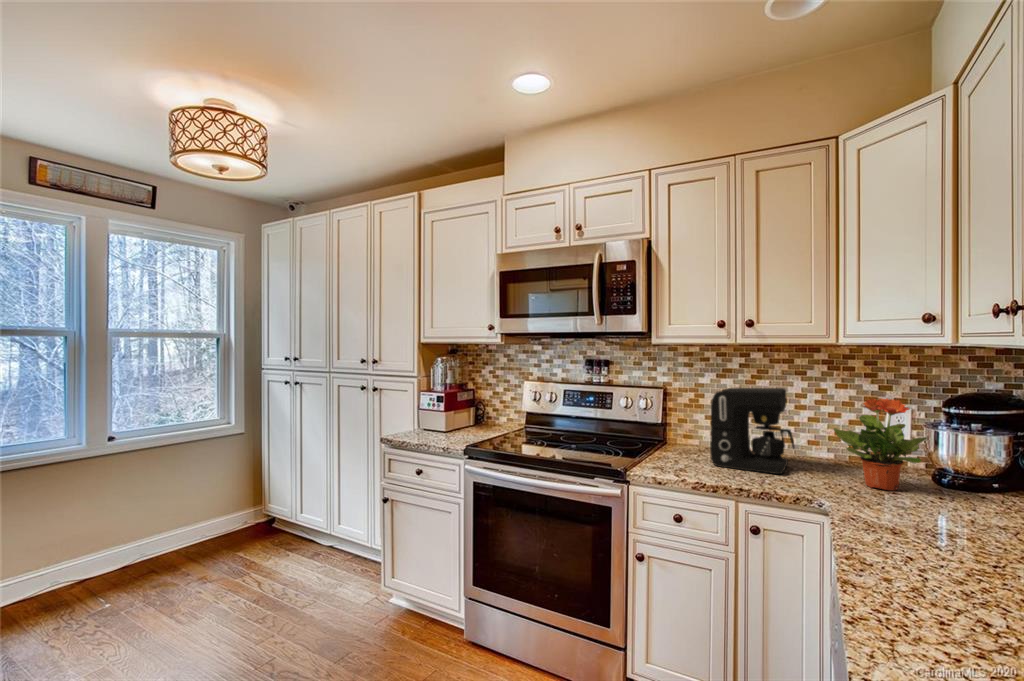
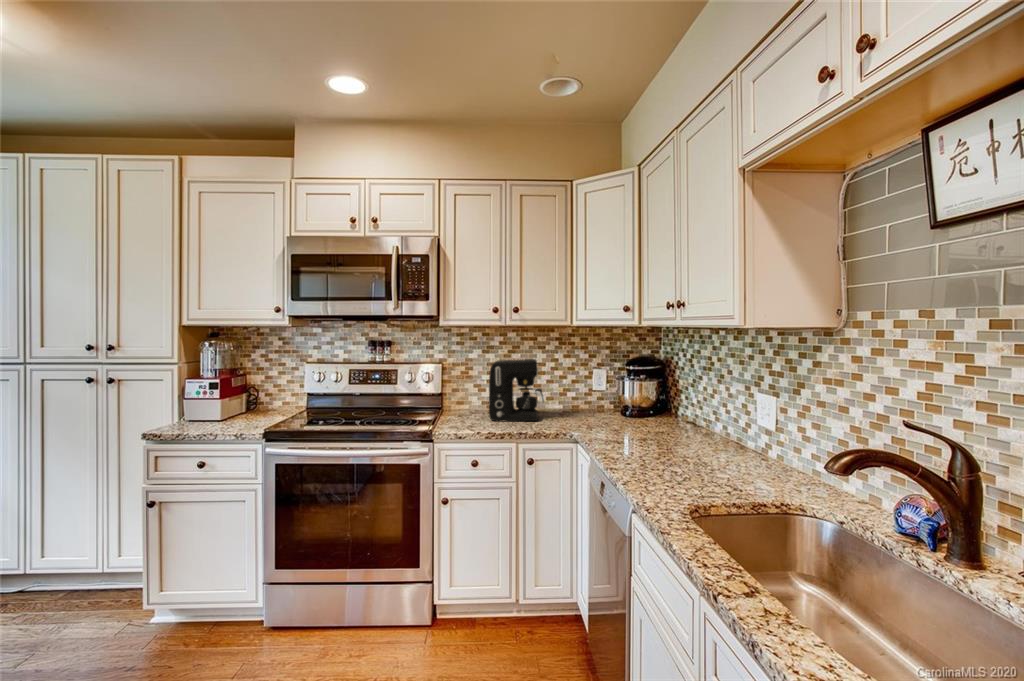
potted plant: present [834,398,927,490] -> none [568,362,620,422]

